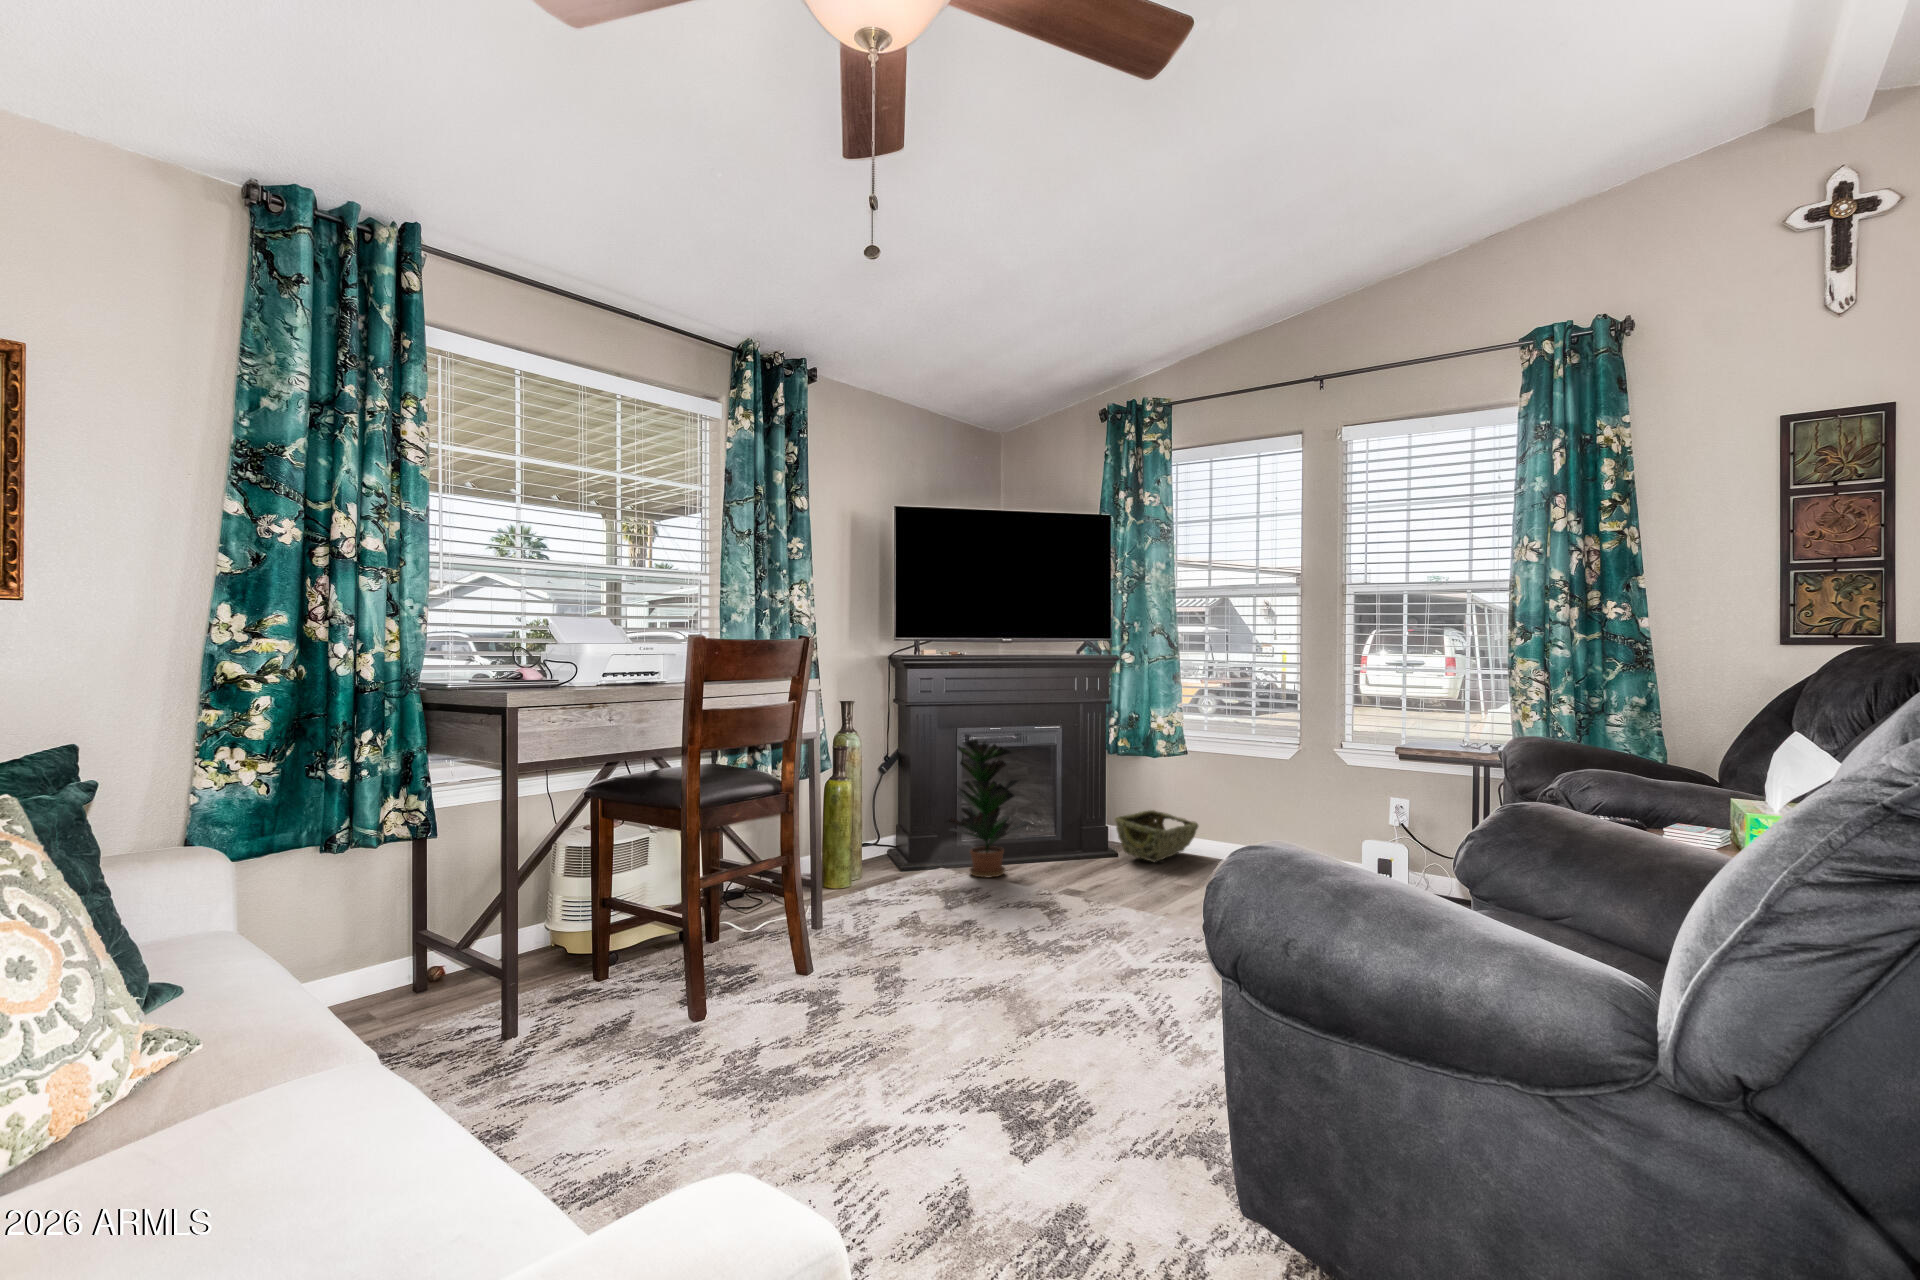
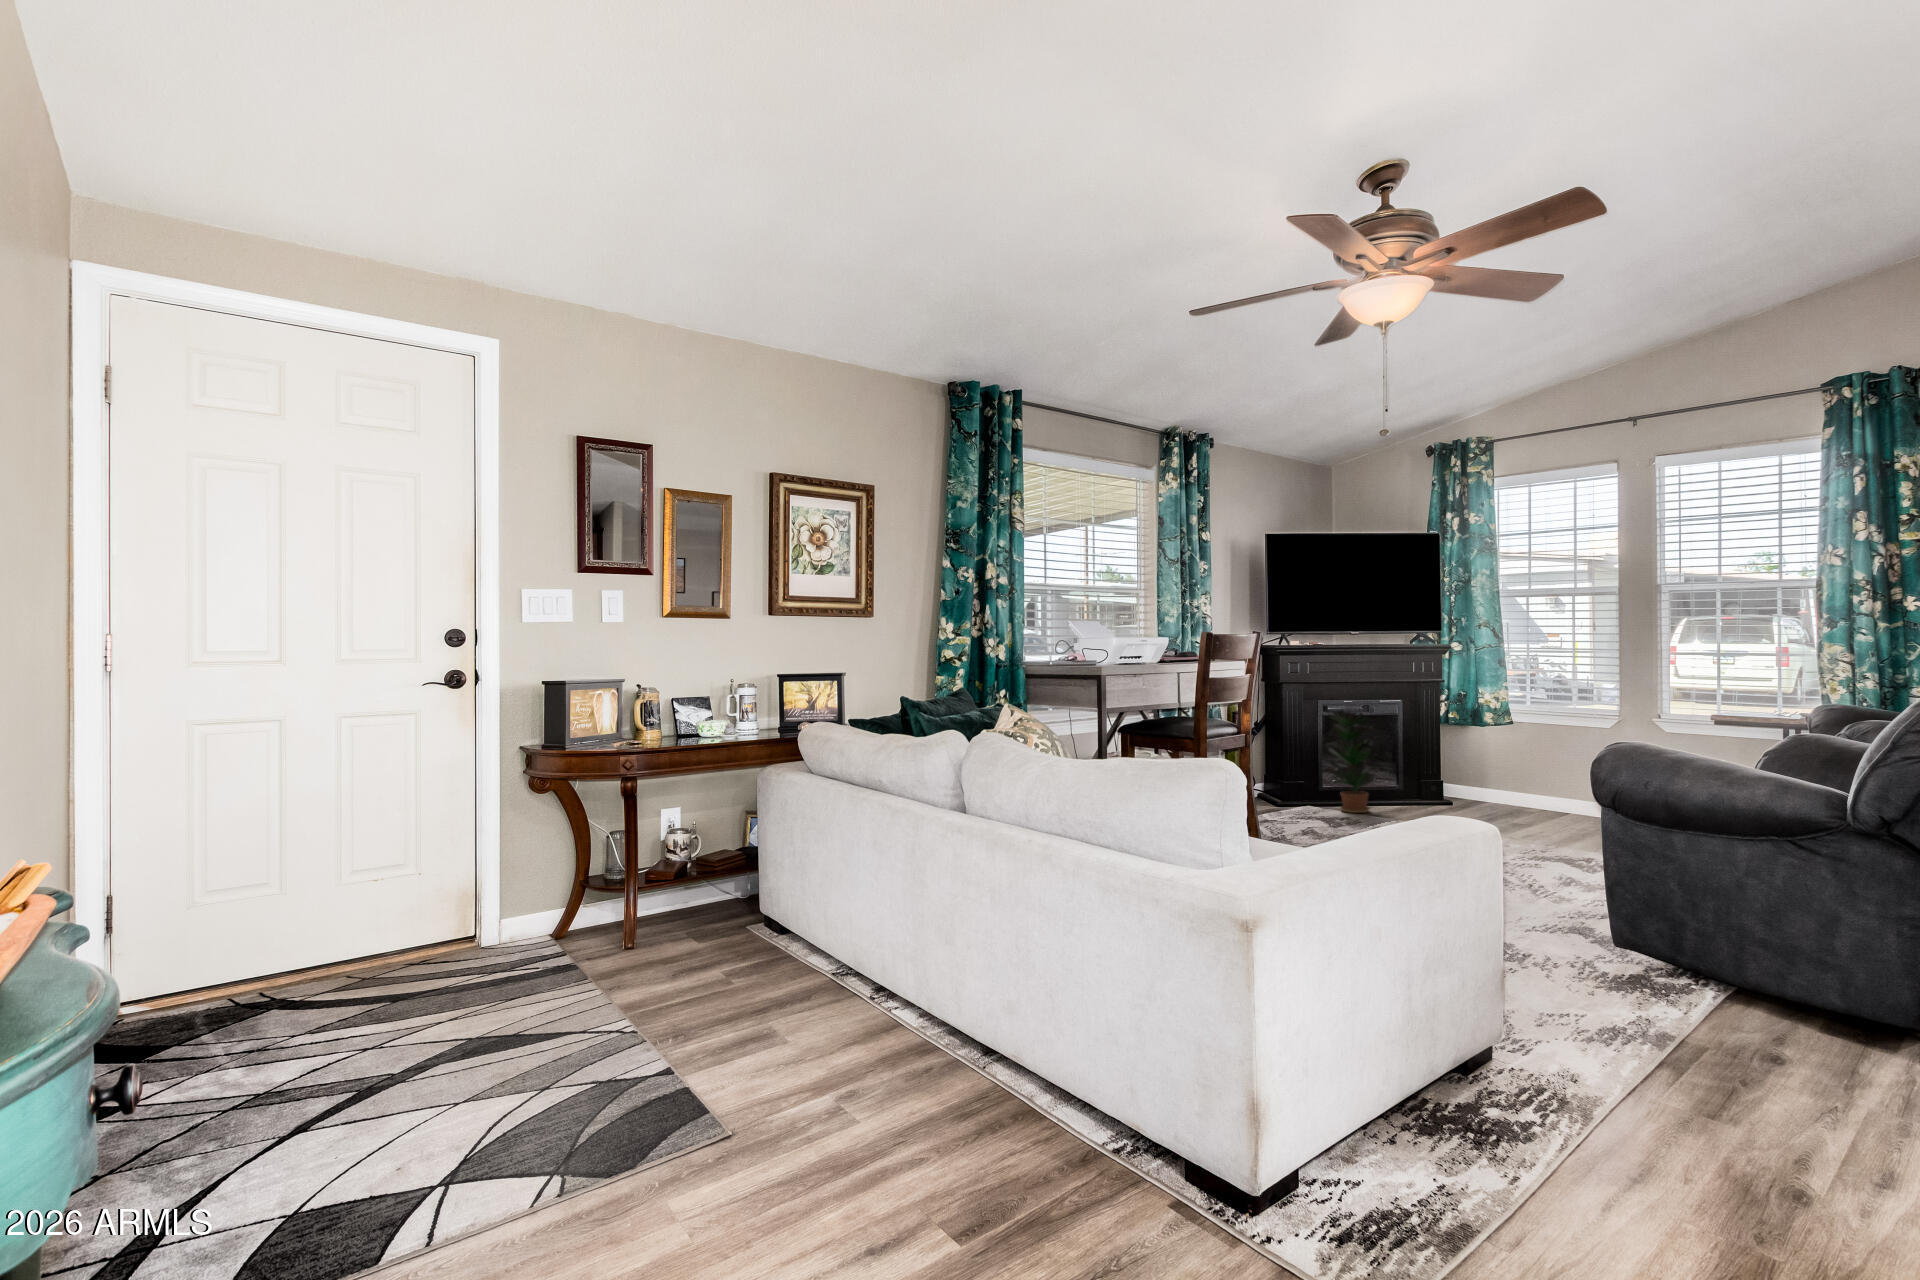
woven basket: present [1114,810,1198,862] -> none [1453,769,1525,807]

